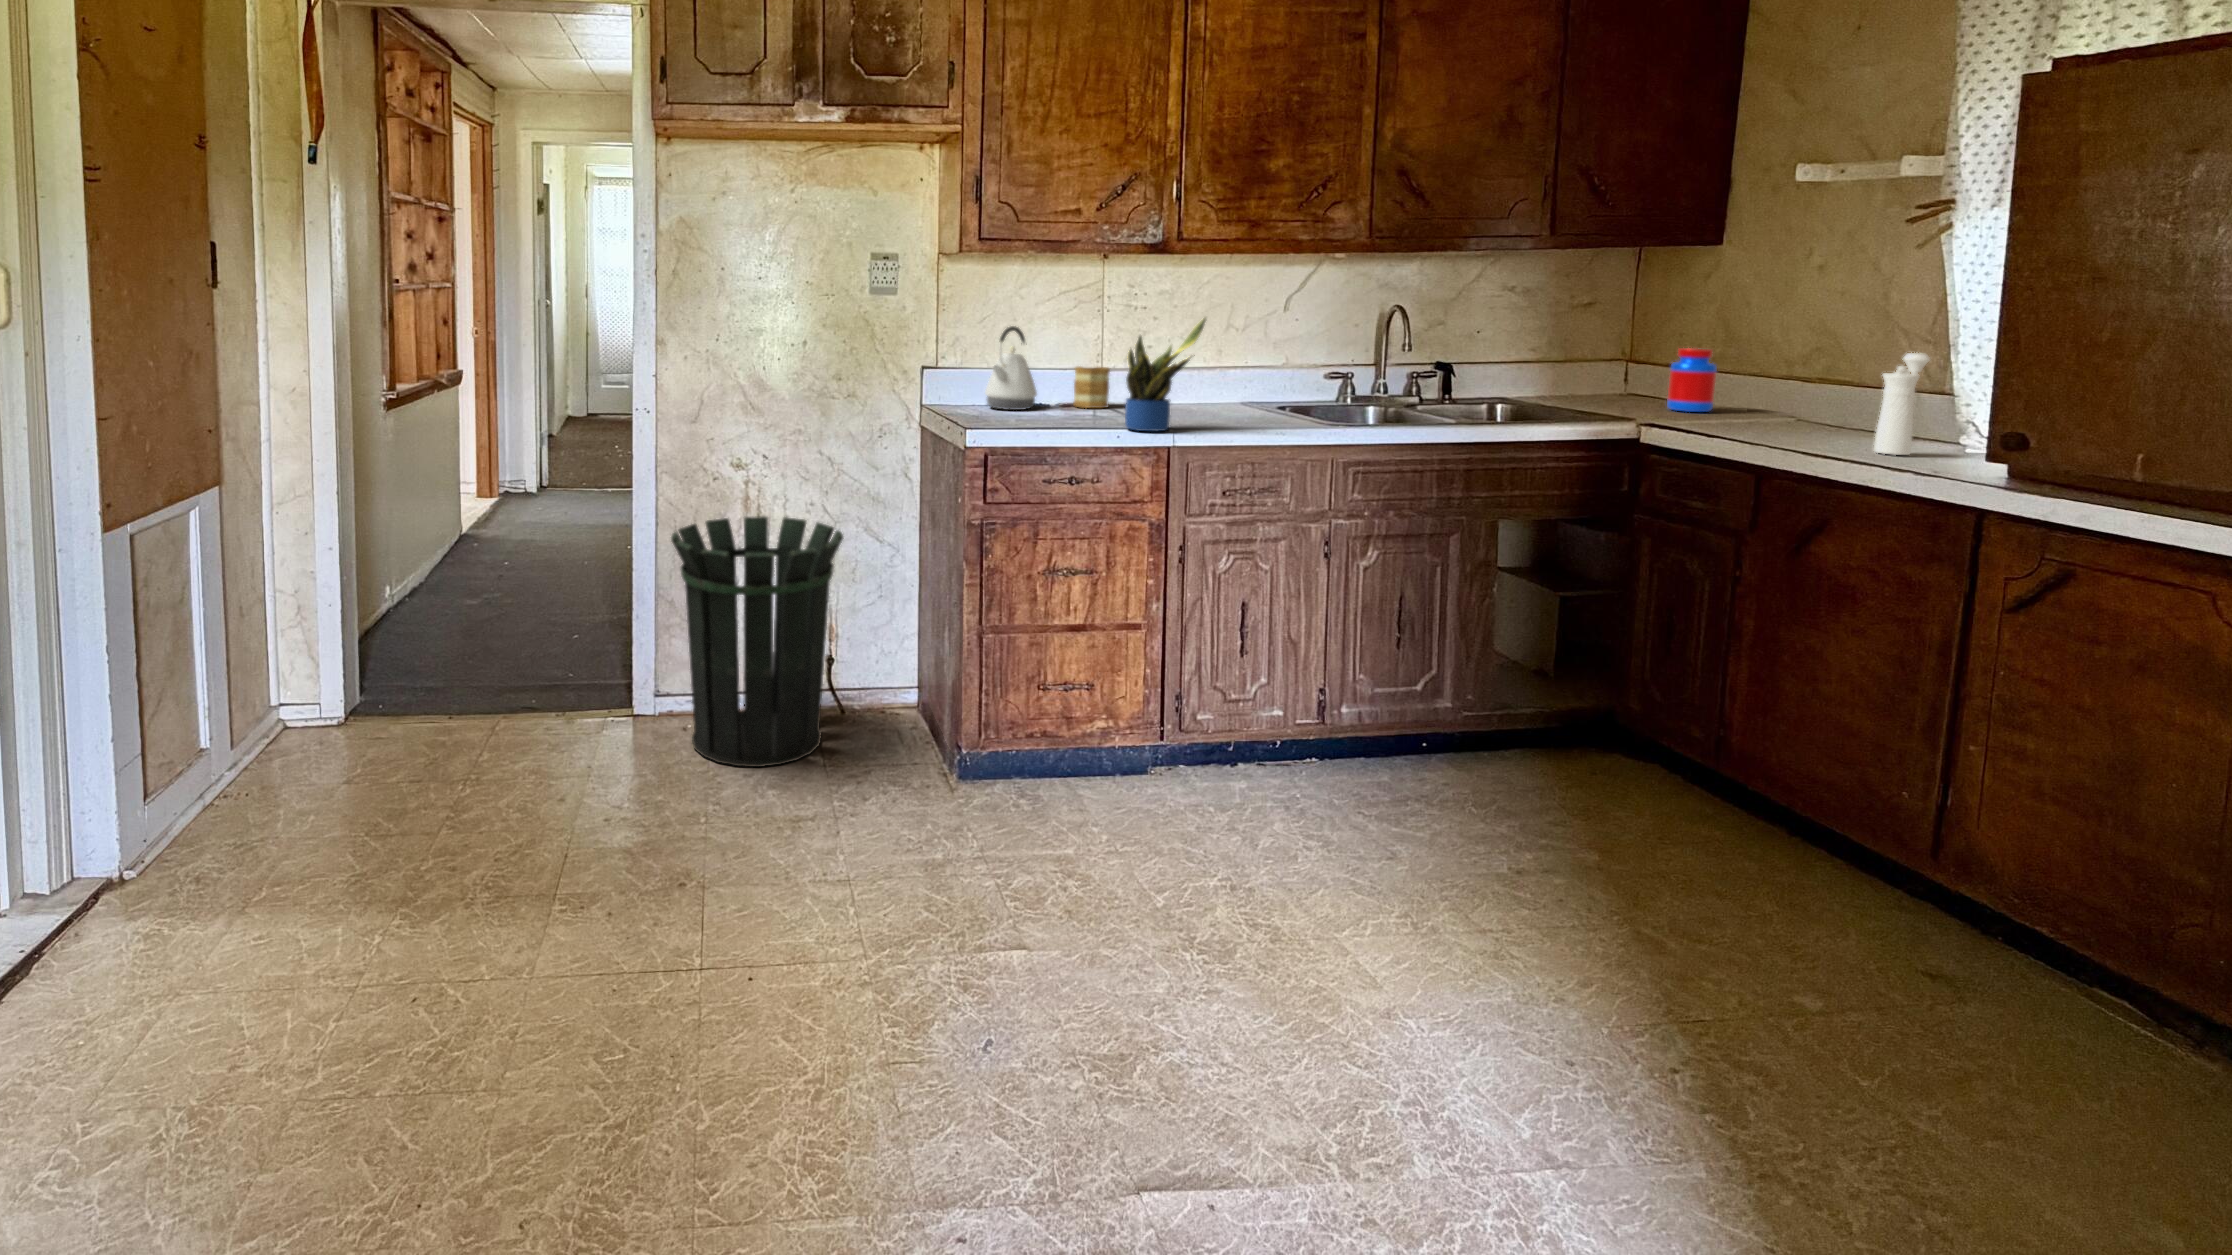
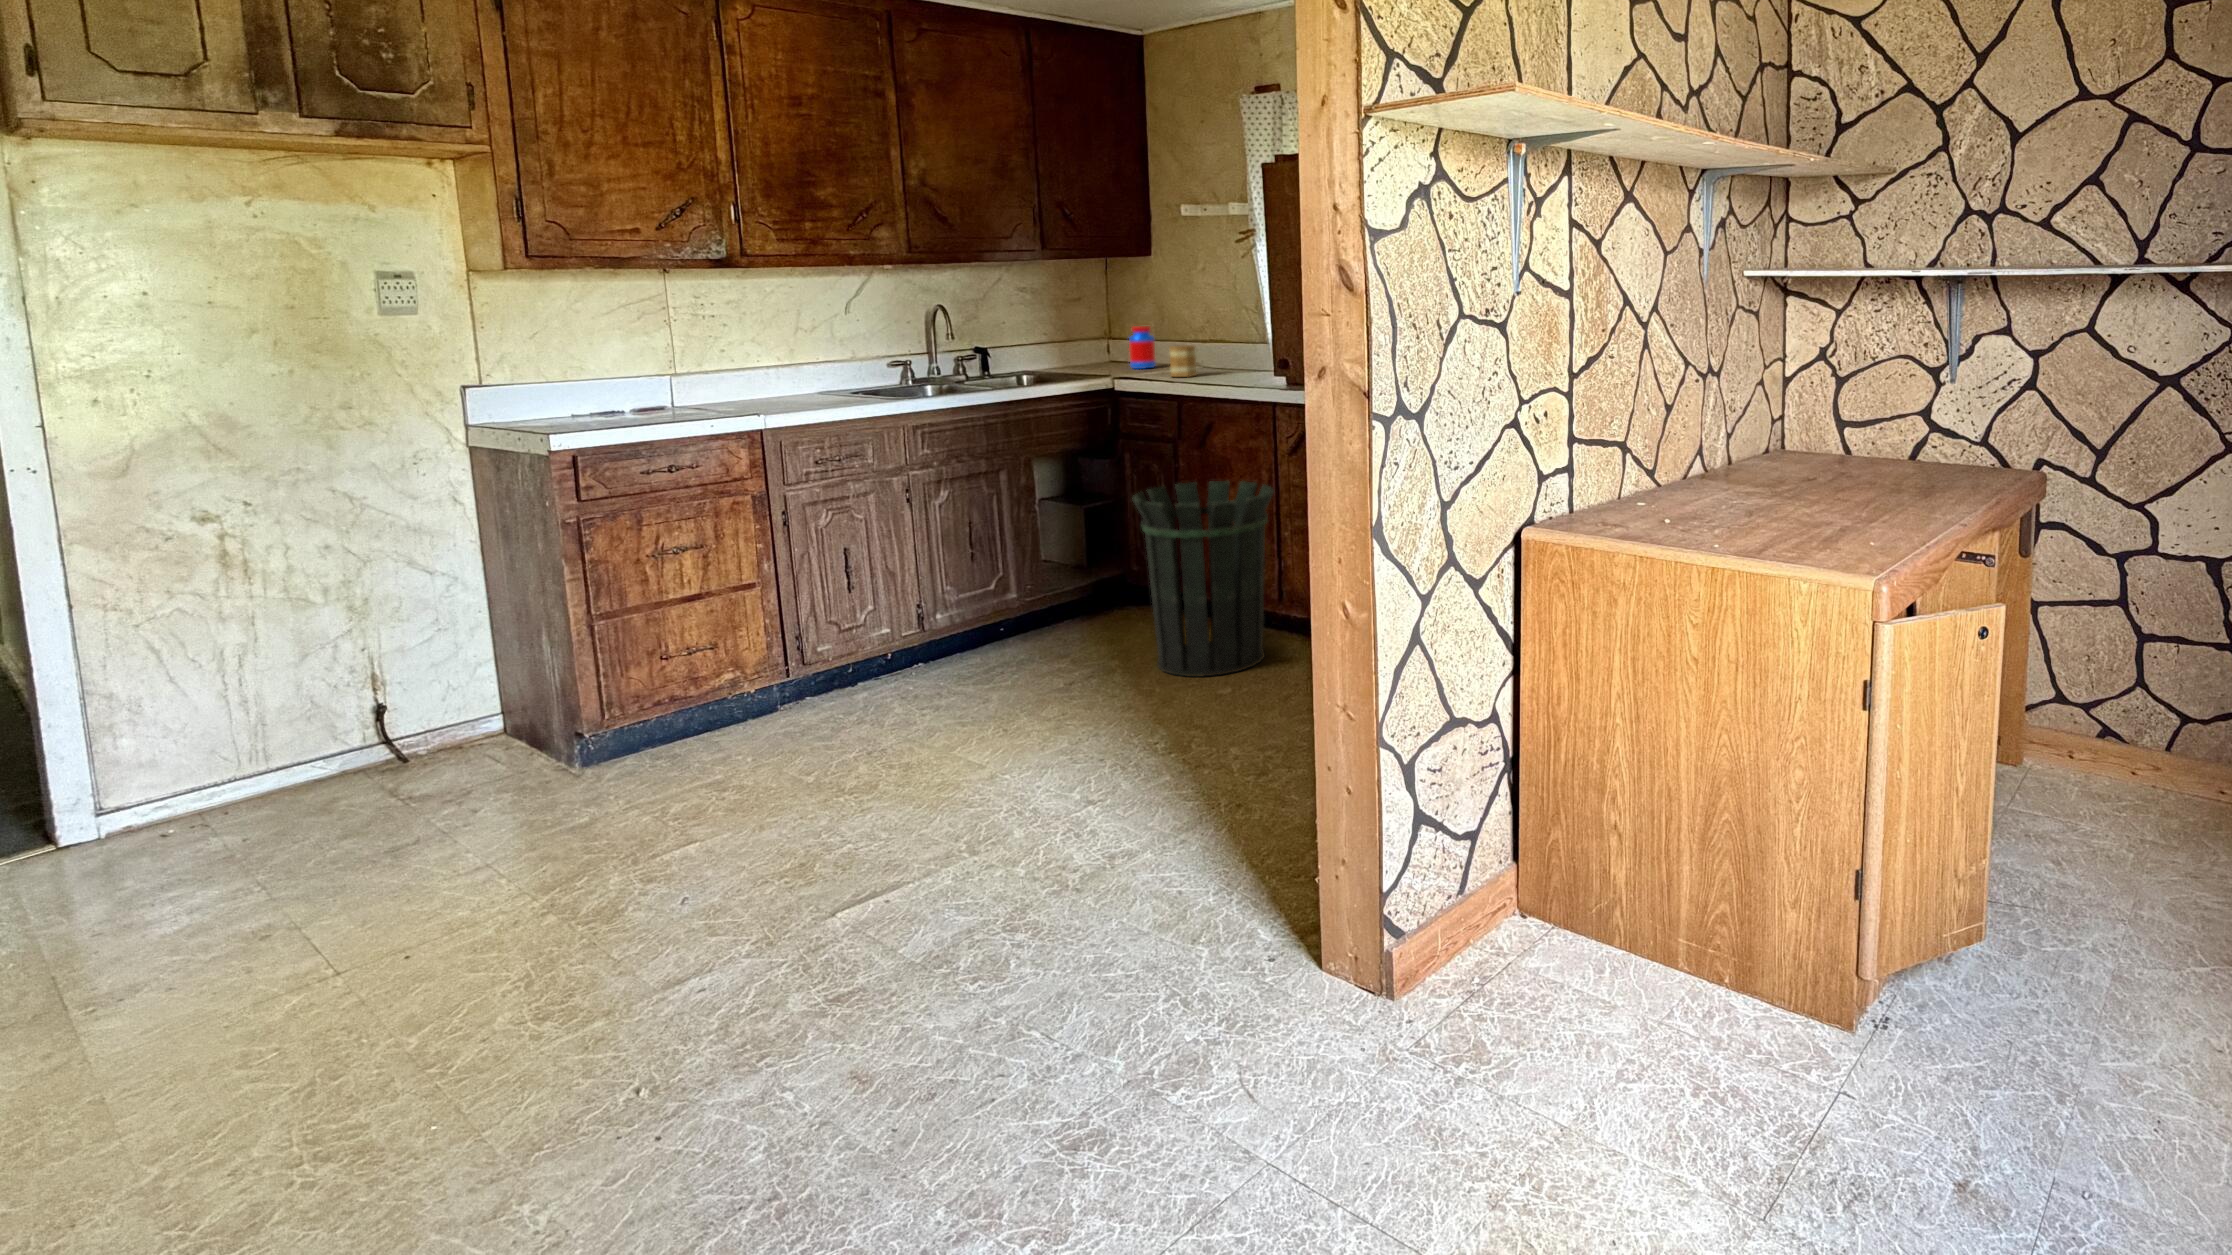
potted plant: present [1125,318,1206,431] -> none [709,320,781,420]
kettle: present [985,326,1037,410] -> none [546,339,610,420]
pepper mill: present [1874,353,1930,455] -> none [1218,322,1241,381]
mug: present [1073,367,1110,408] -> present [1169,345,1196,377]
waste bin: present [671,516,844,767] -> present [1133,481,1274,677]

